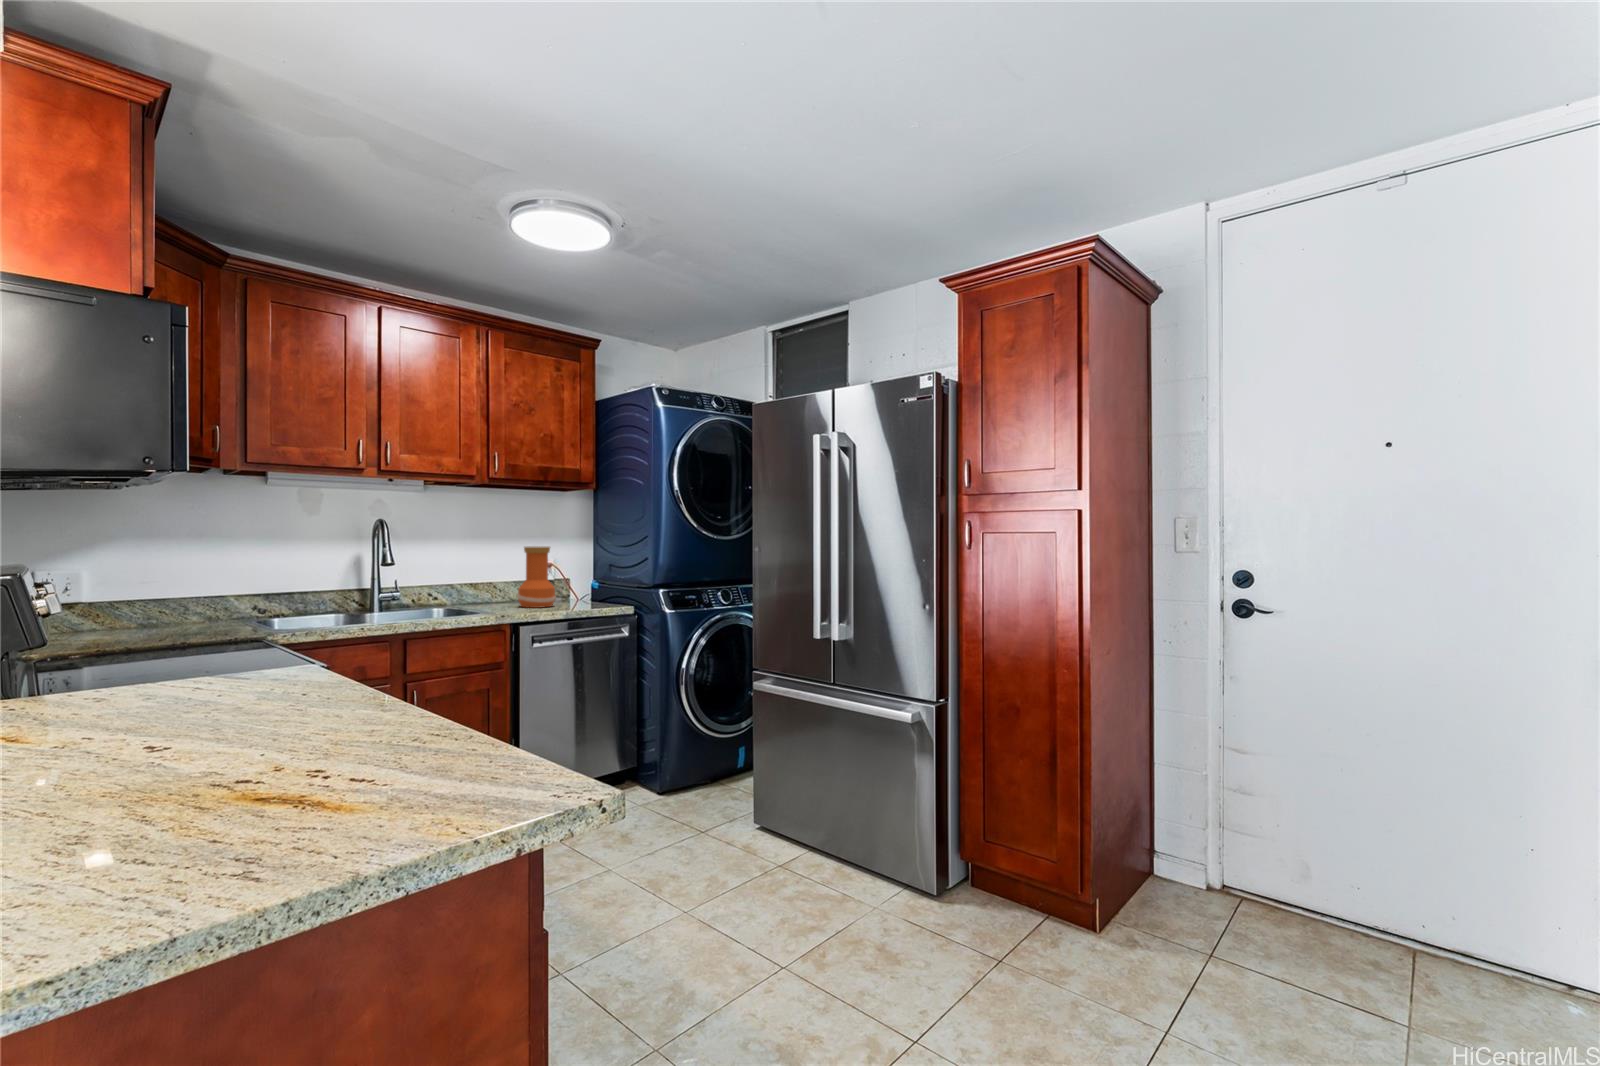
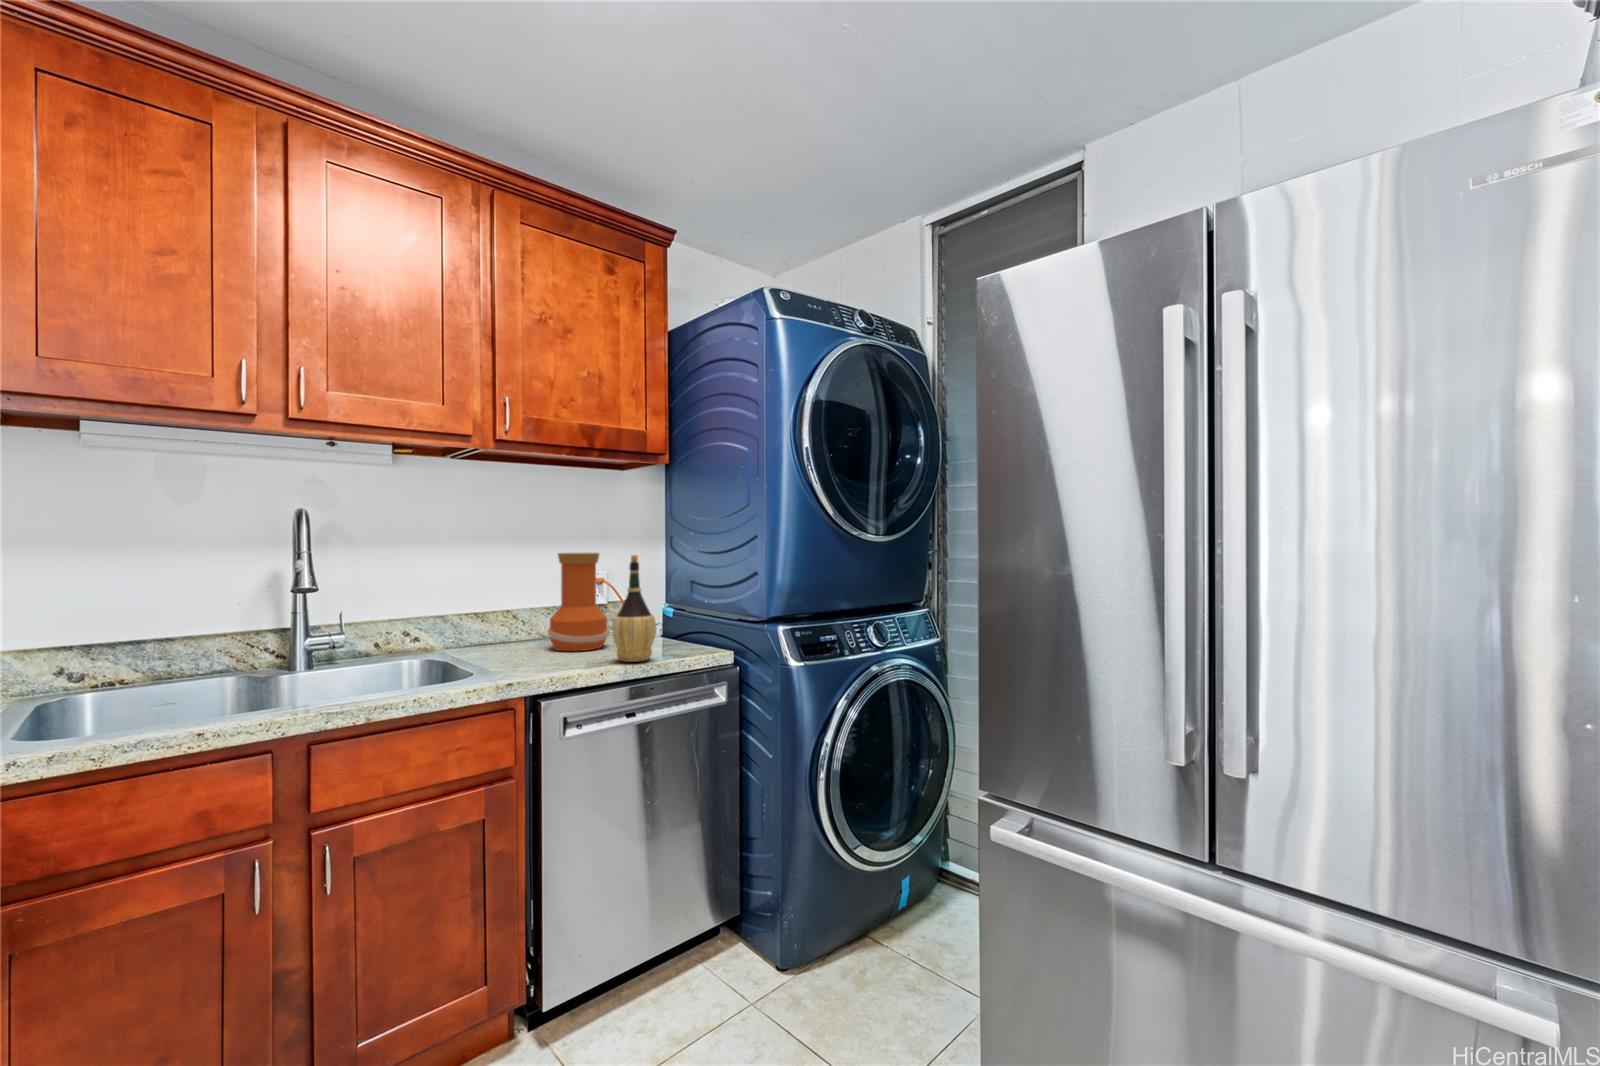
wine bottle: none [559,547,586,611] -> present [613,555,656,662]

